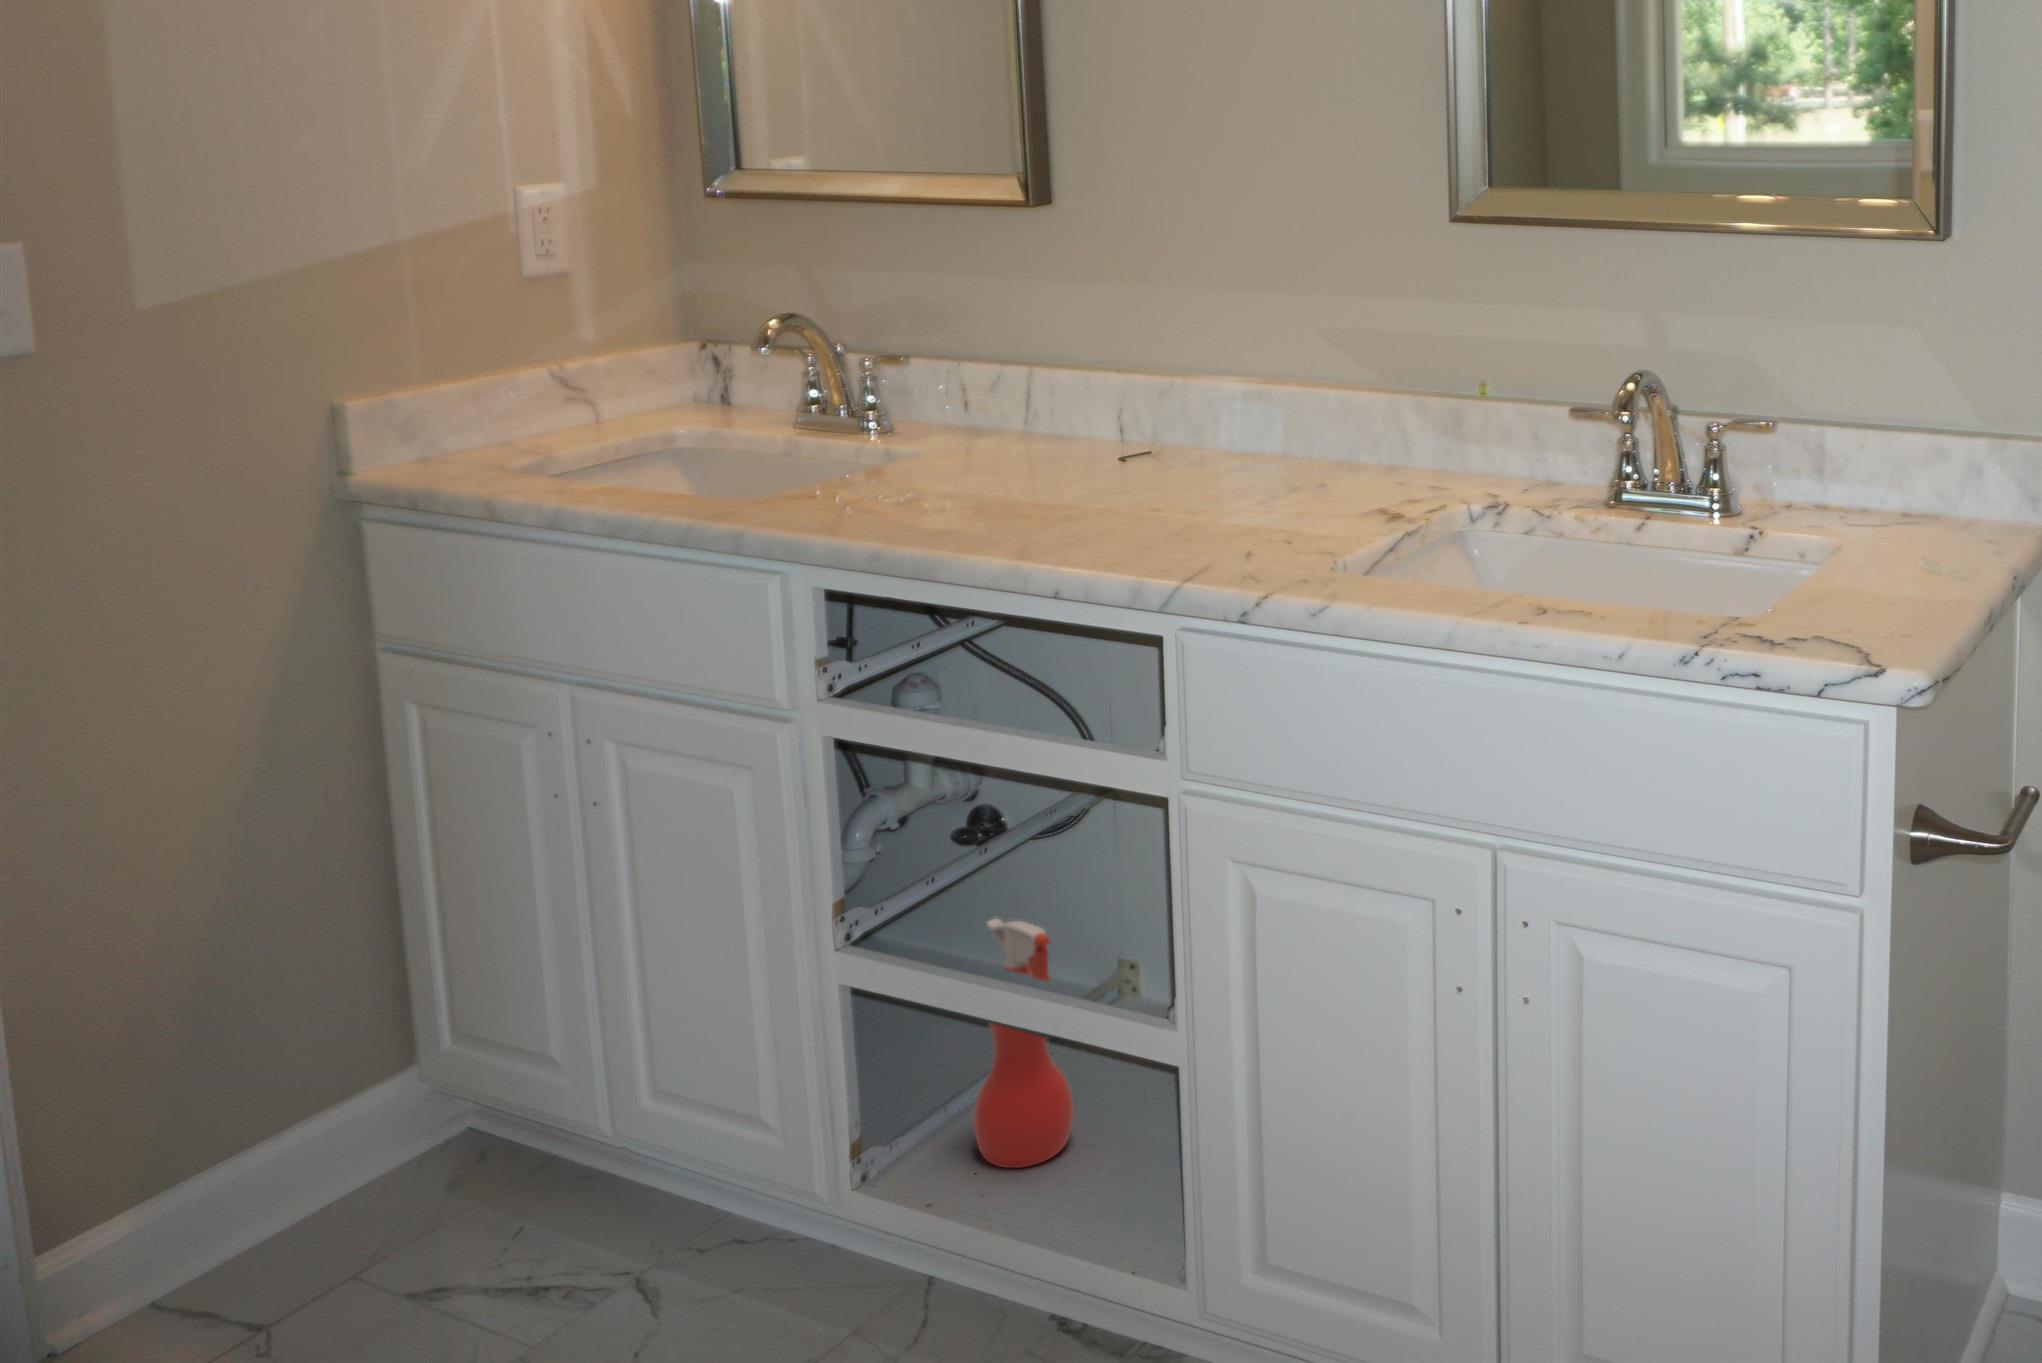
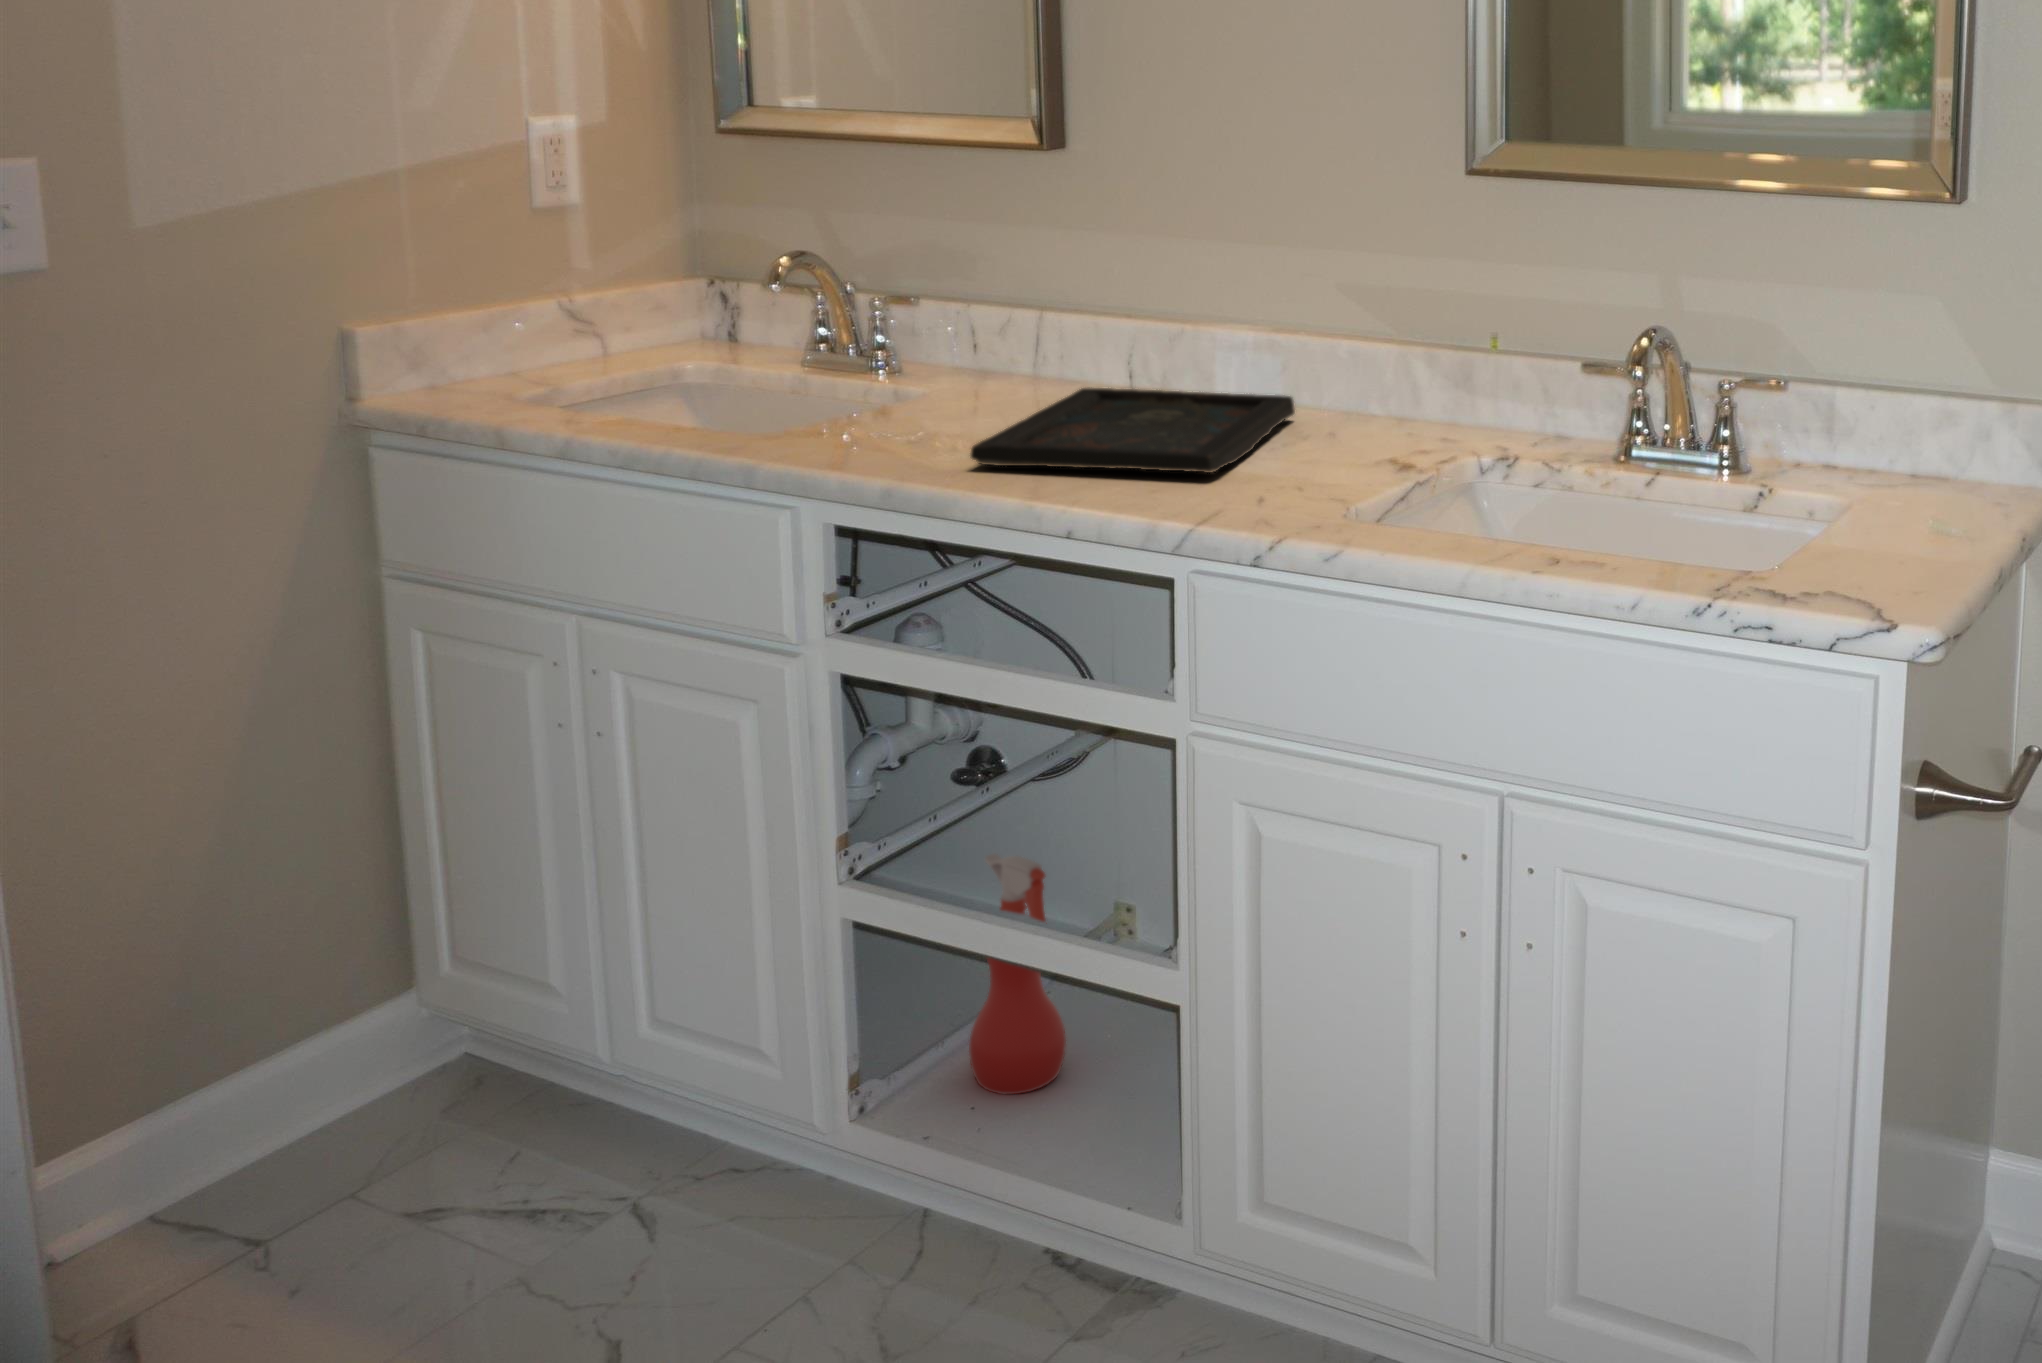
tray: none [965,440,1294,524] -> present [971,388,1295,473]

